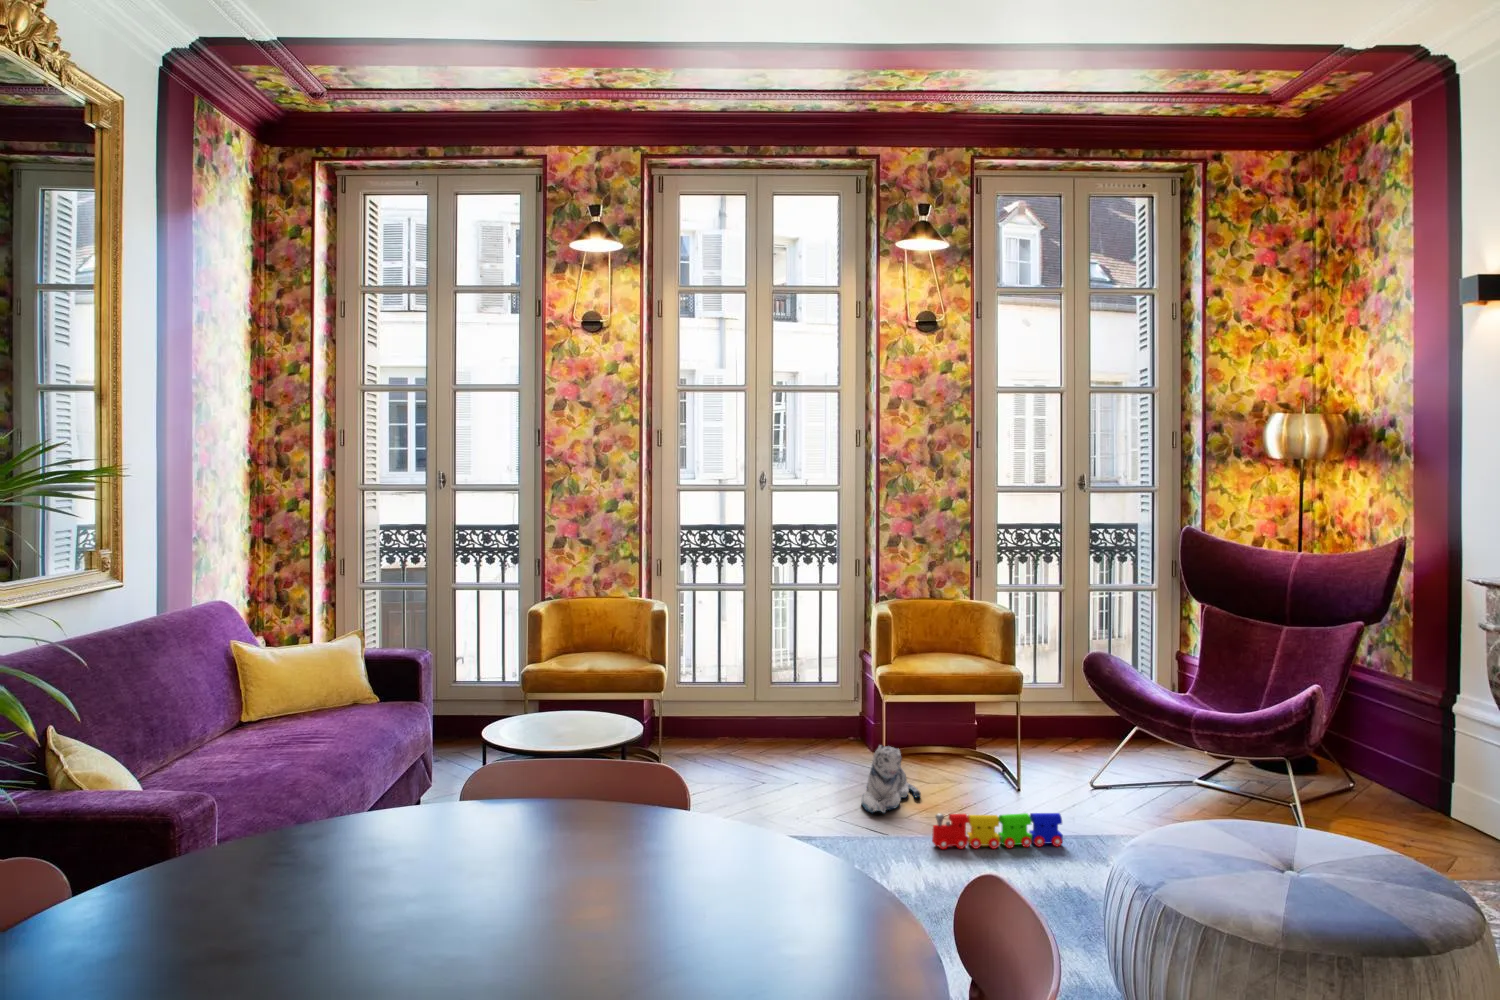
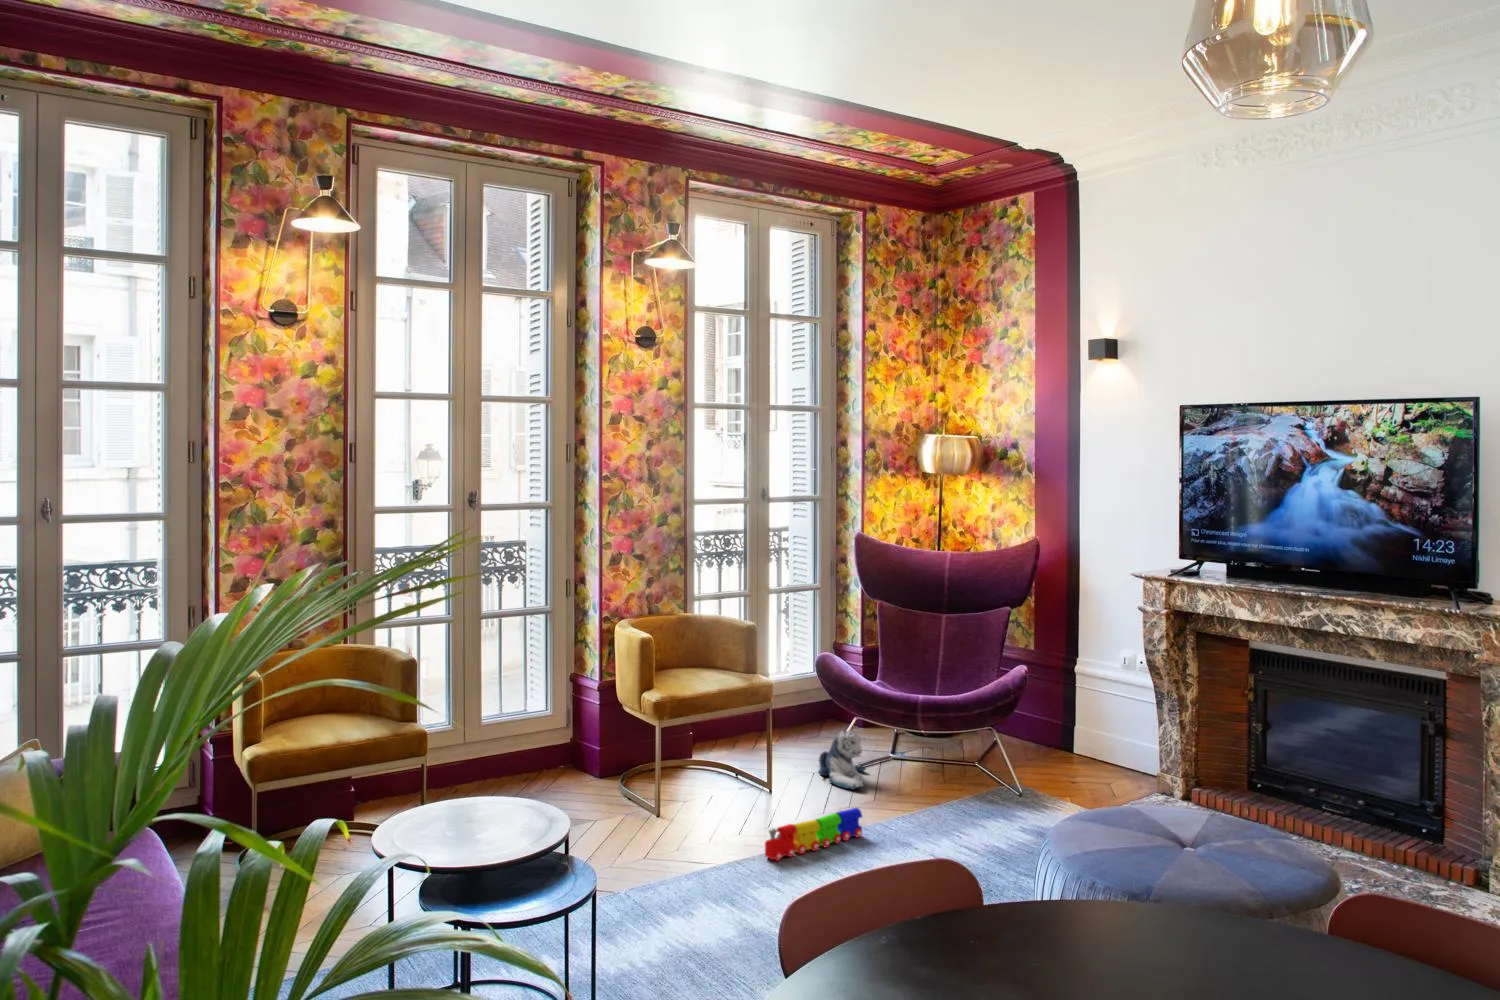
plush toy: present [861,745,921,813] -> present [819,731,866,789]

